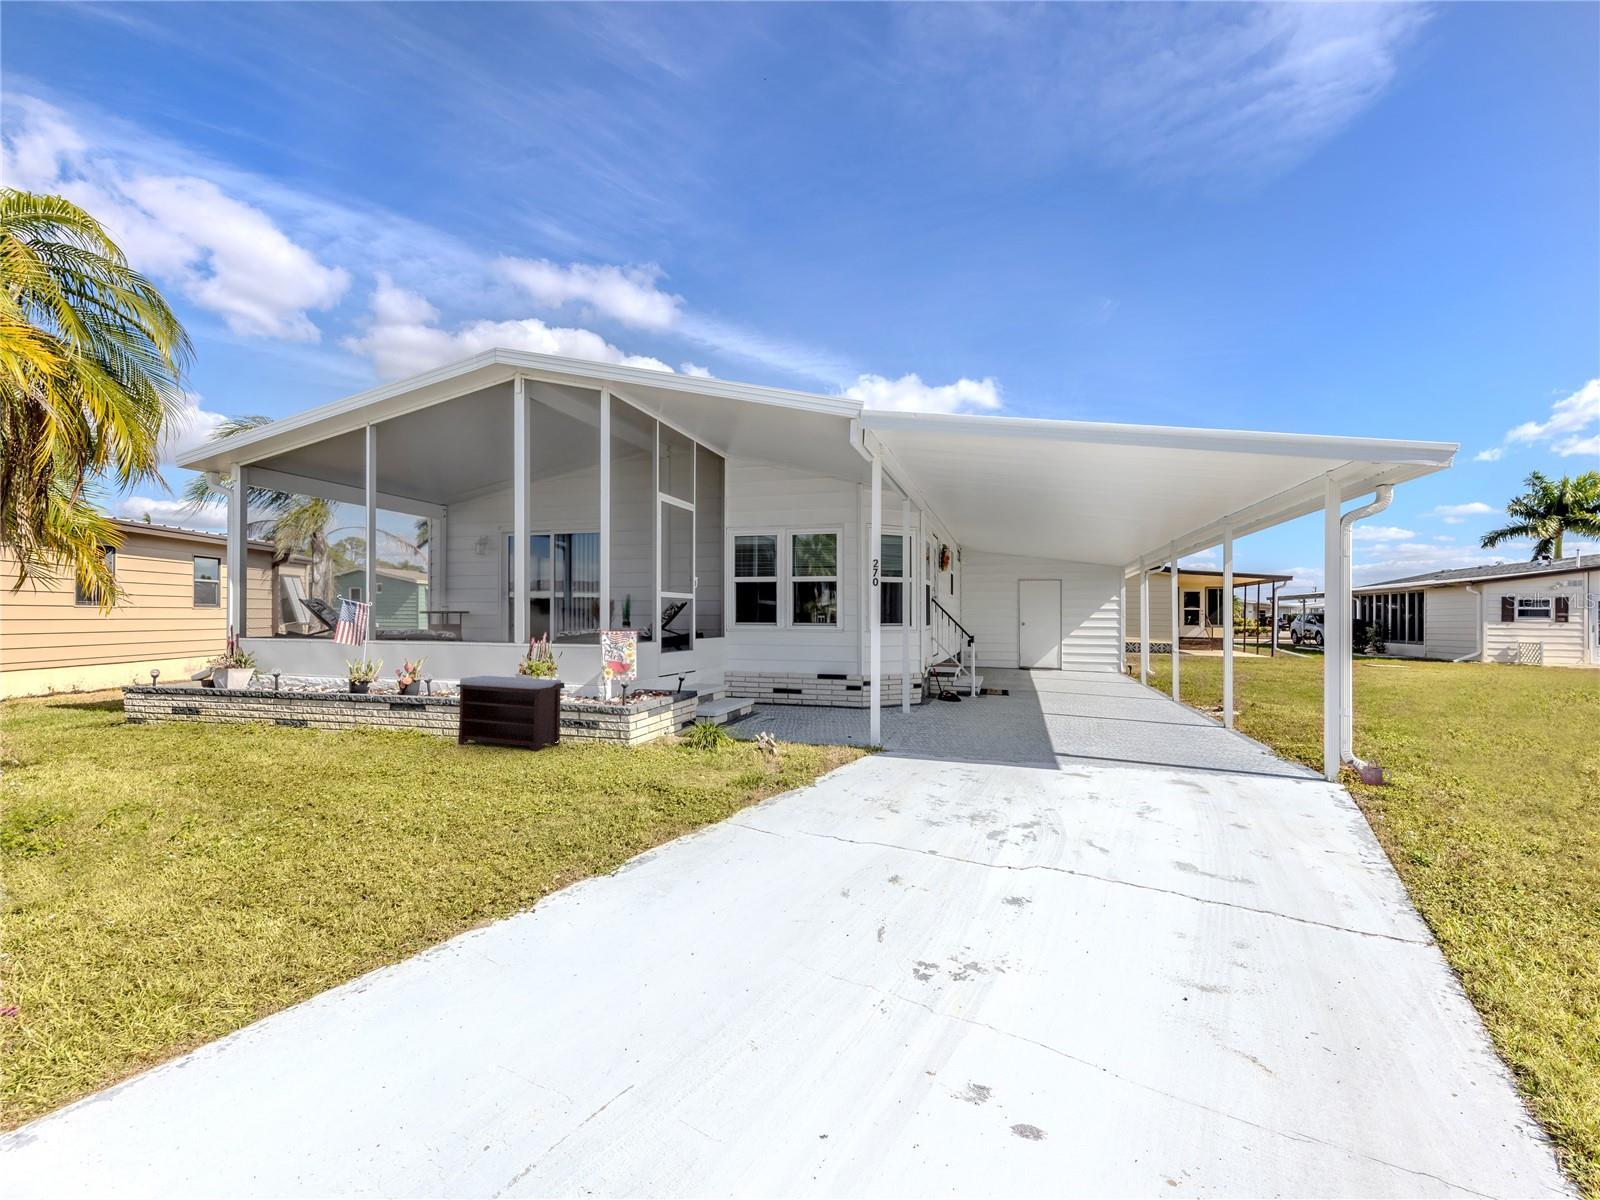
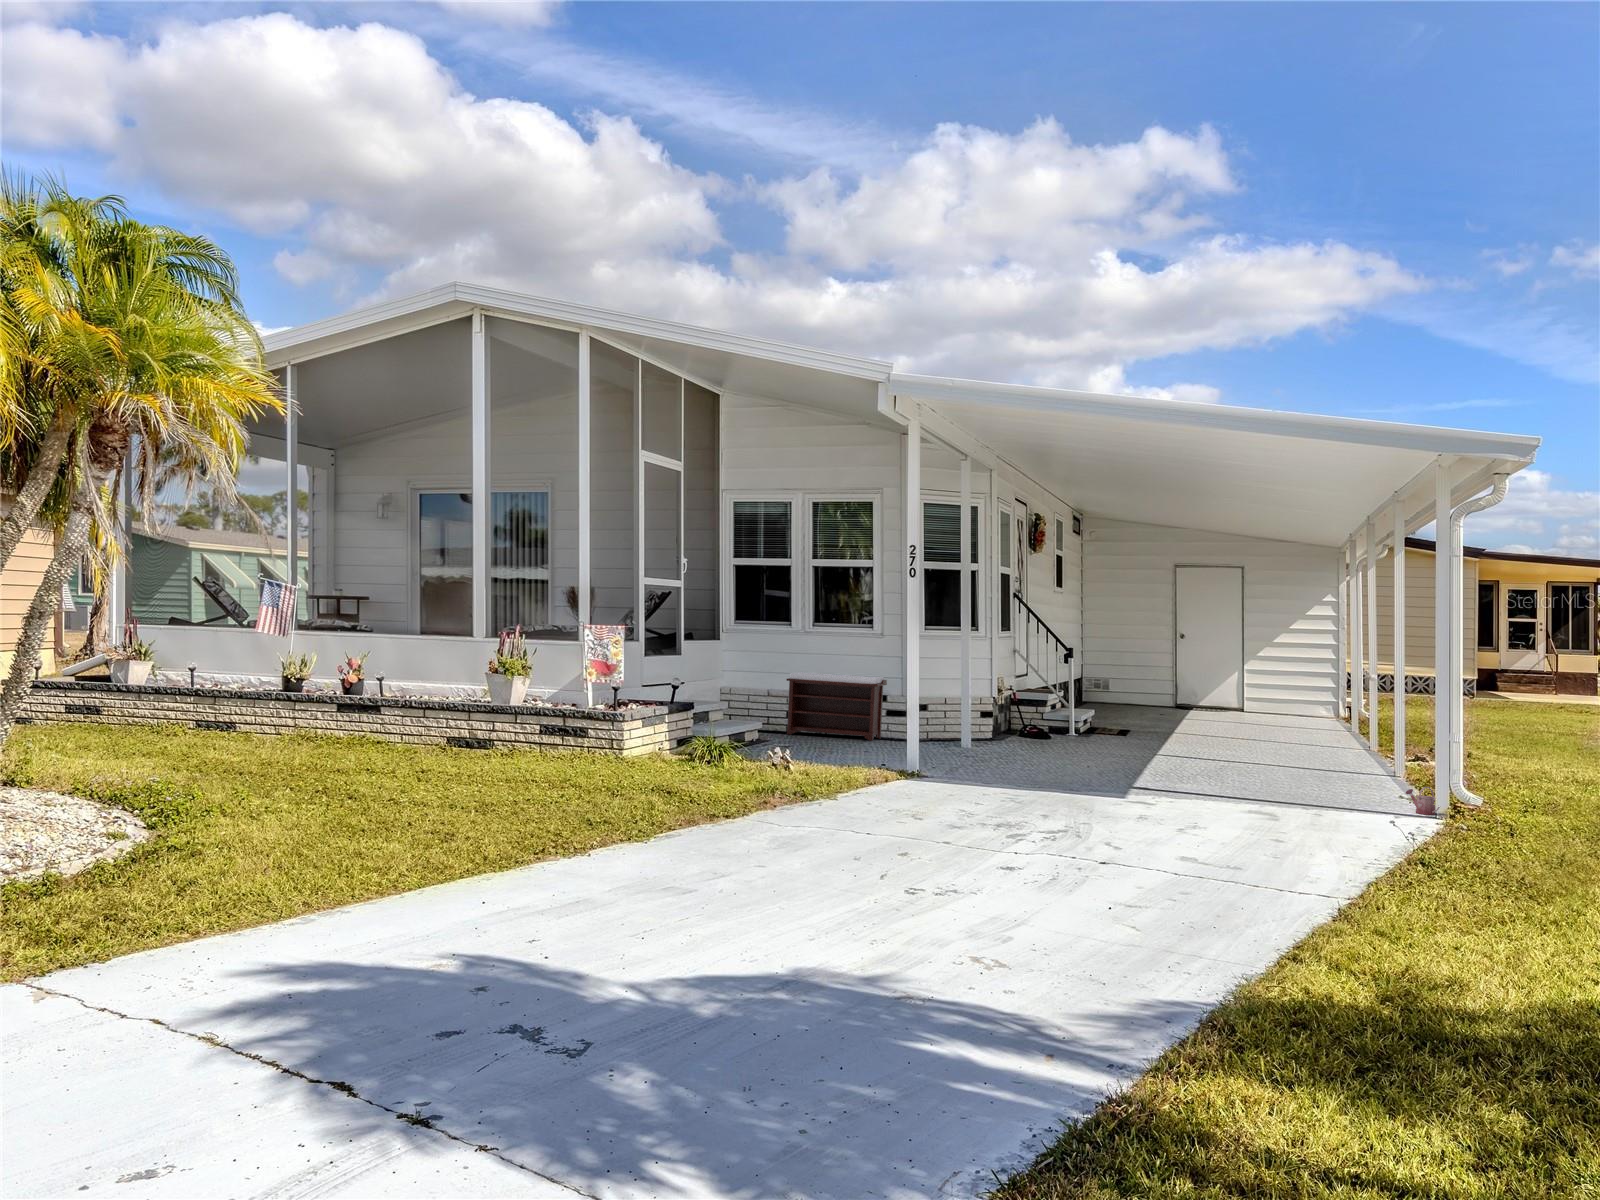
bench: present [456,676,565,751] -> present [786,672,887,741]

